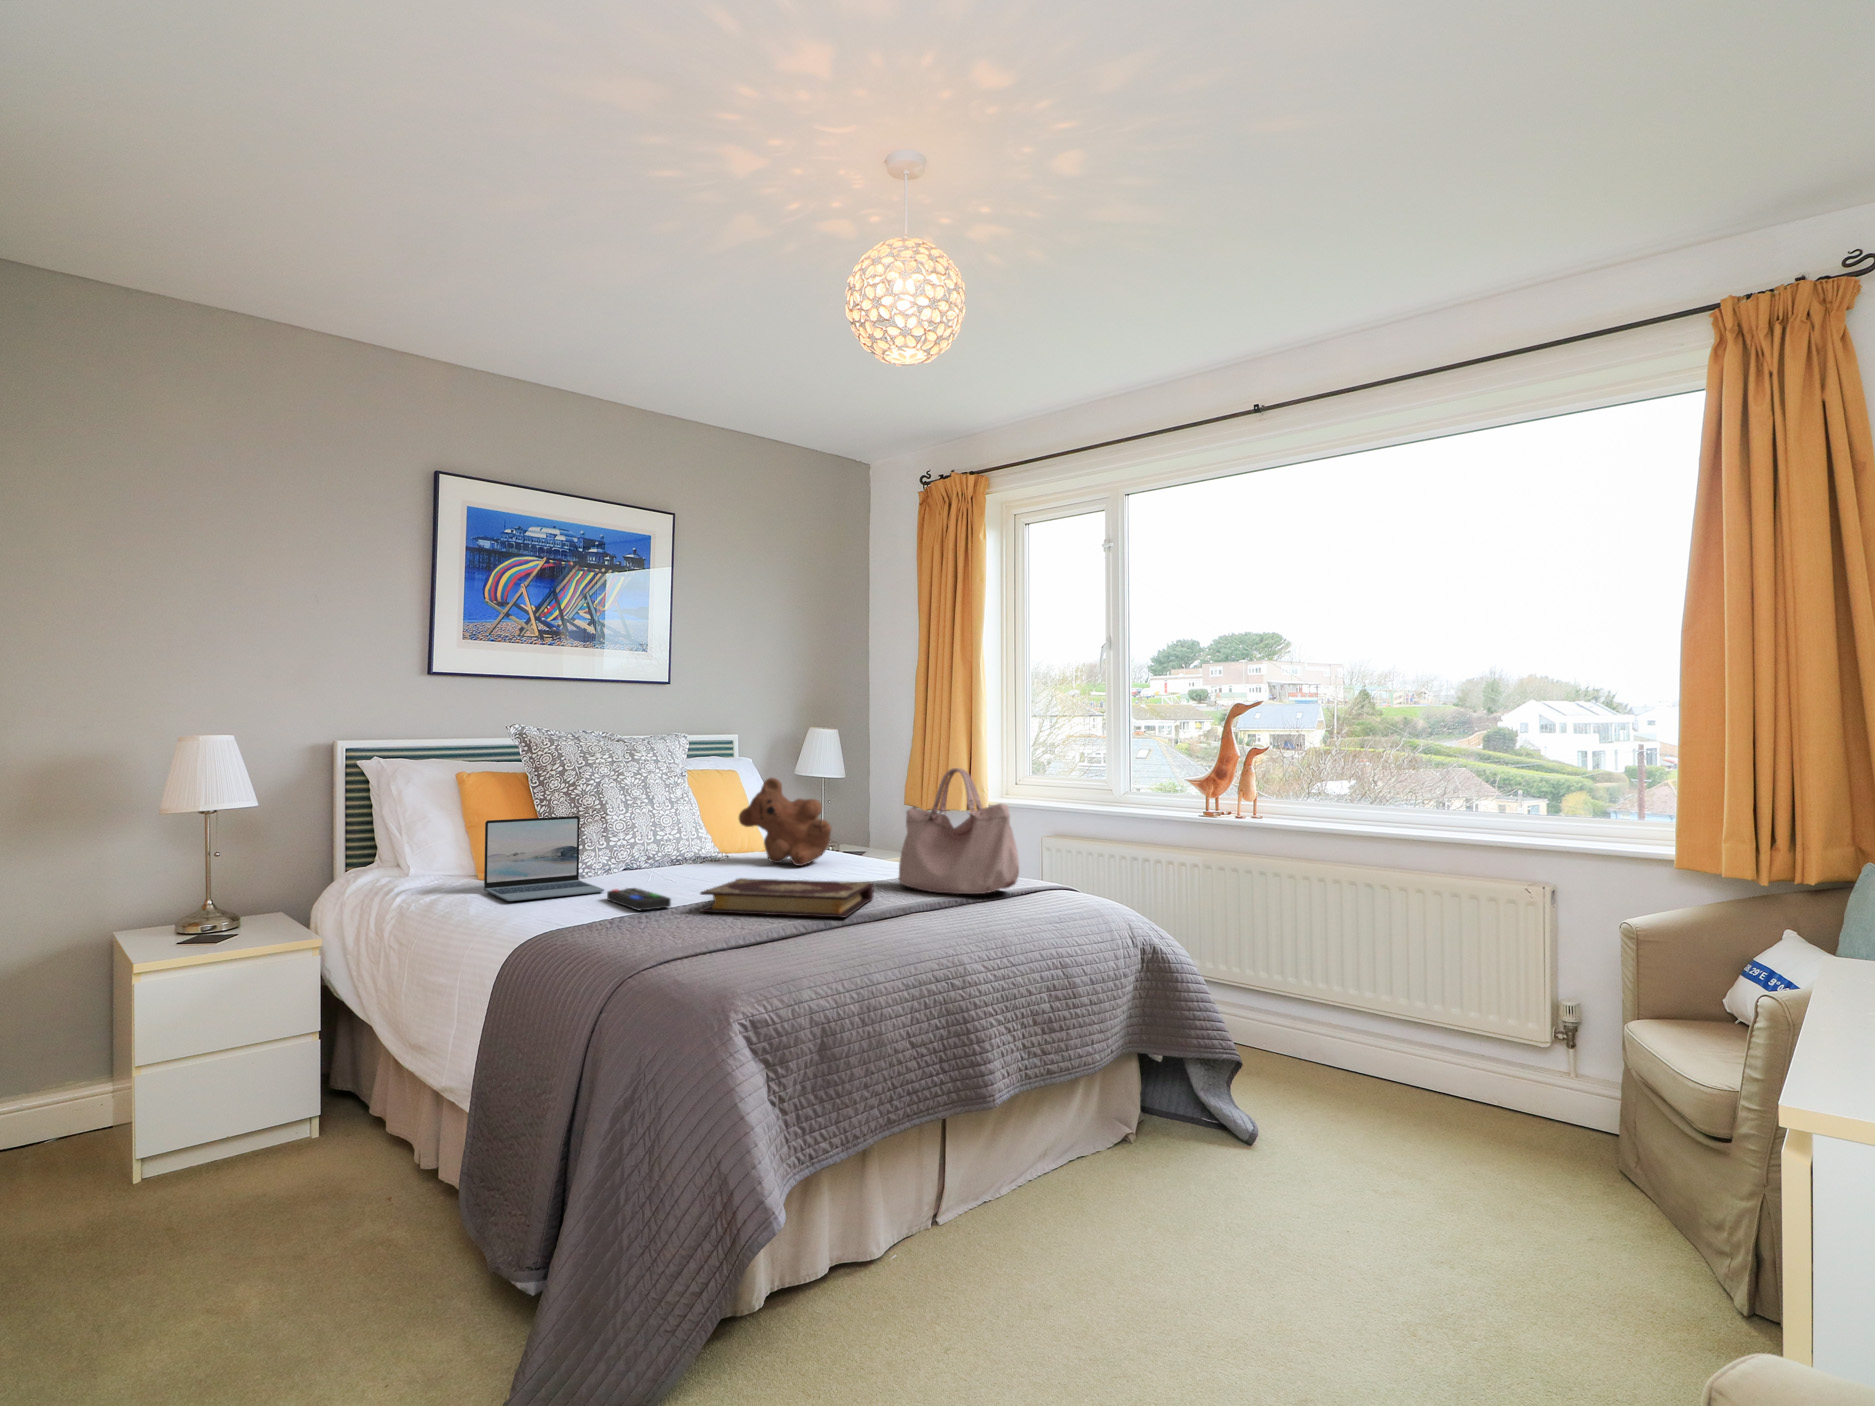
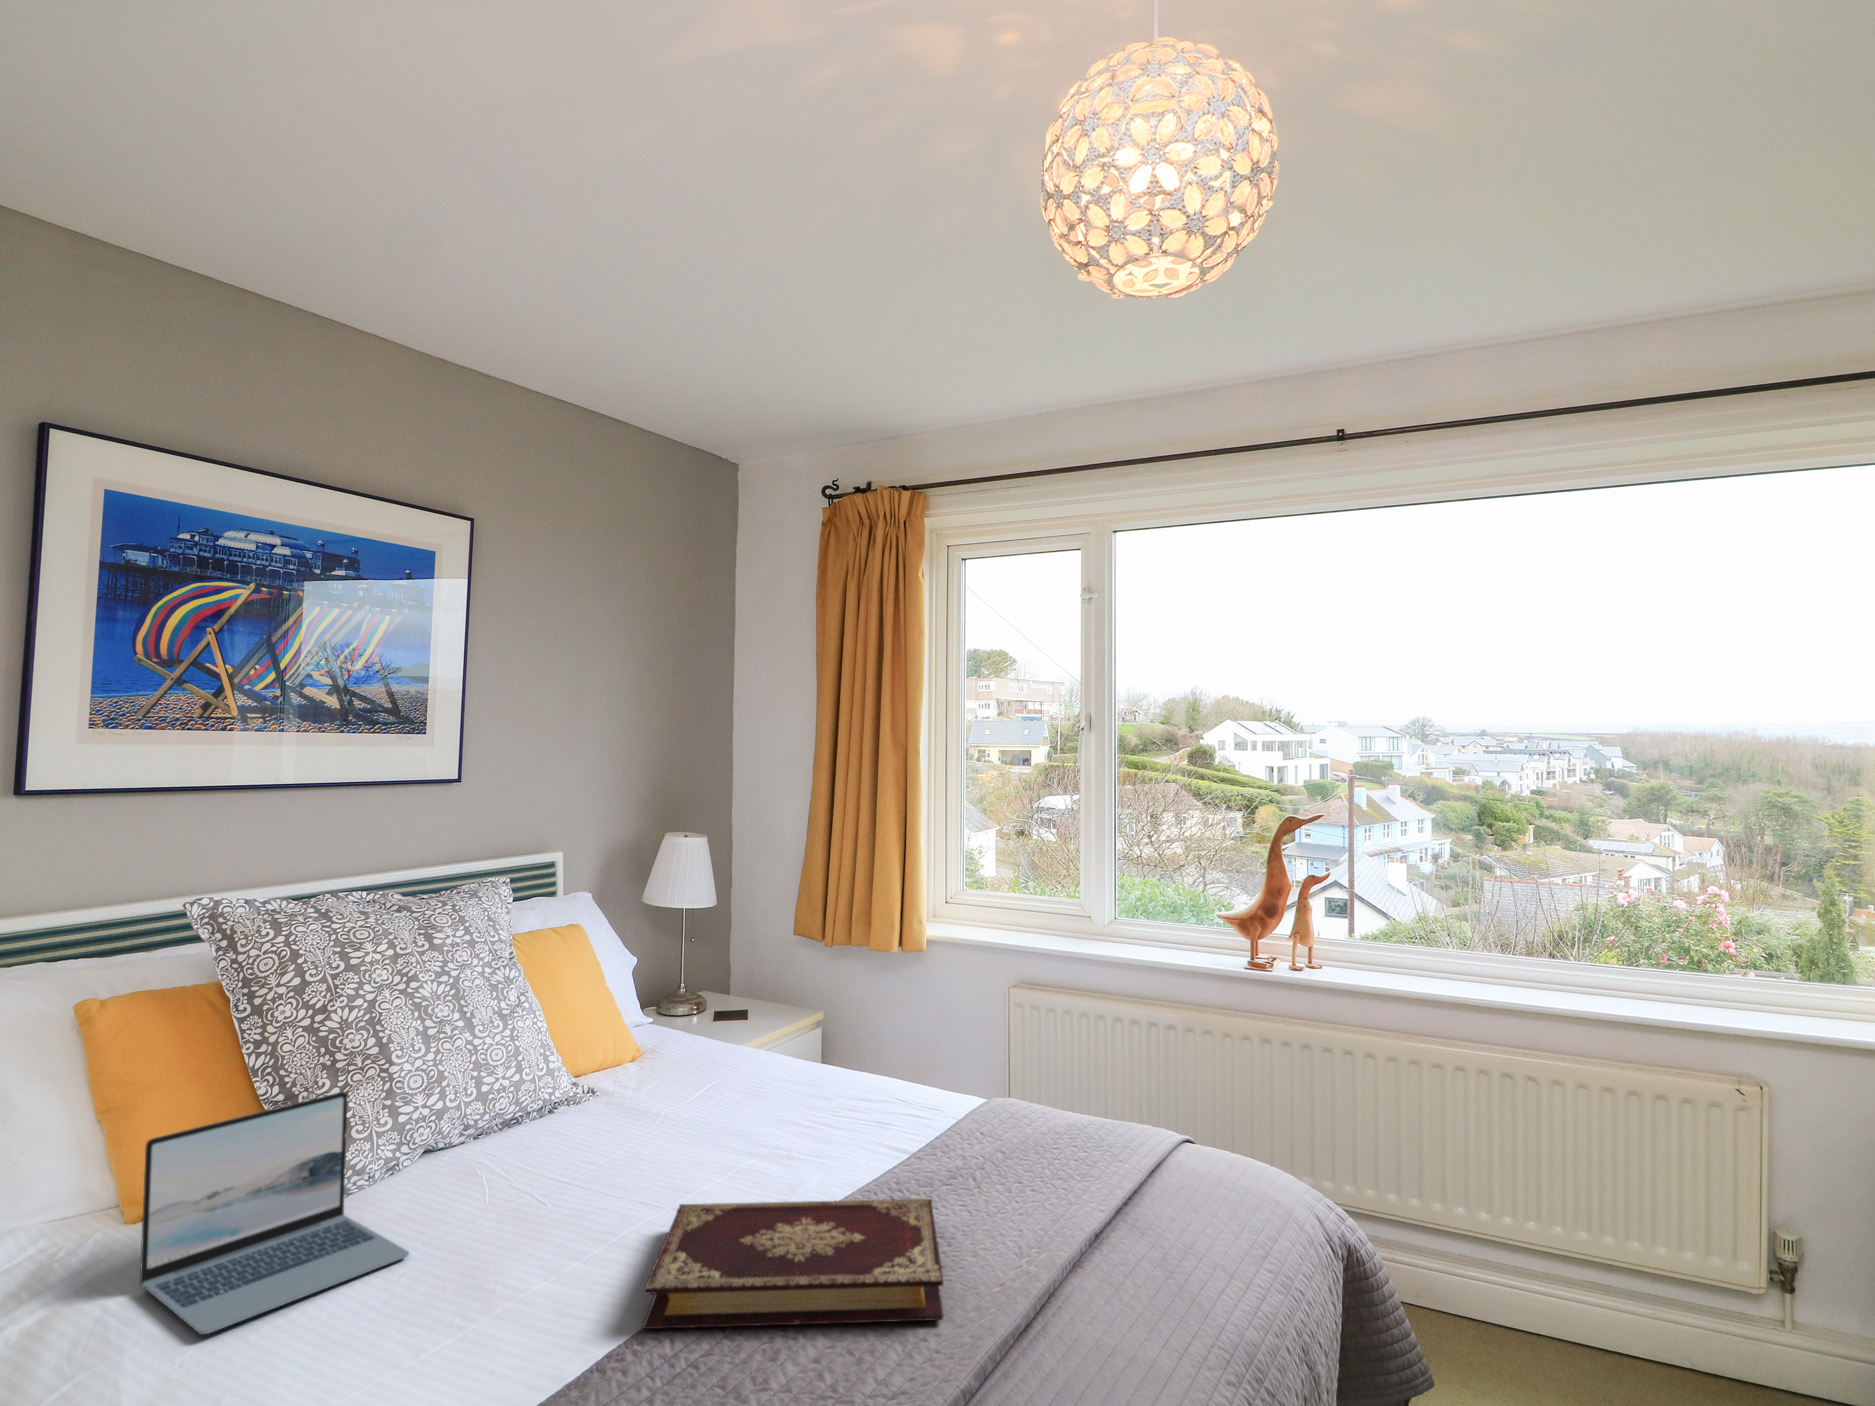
handbag: present [899,768,1019,894] -> none [933,969,1154,1194]
teddy bear: present [739,778,831,866] -> none [621,964,783,1116]
remote control: present [607,888,671,910] -> none [424,1251,573,1341]

